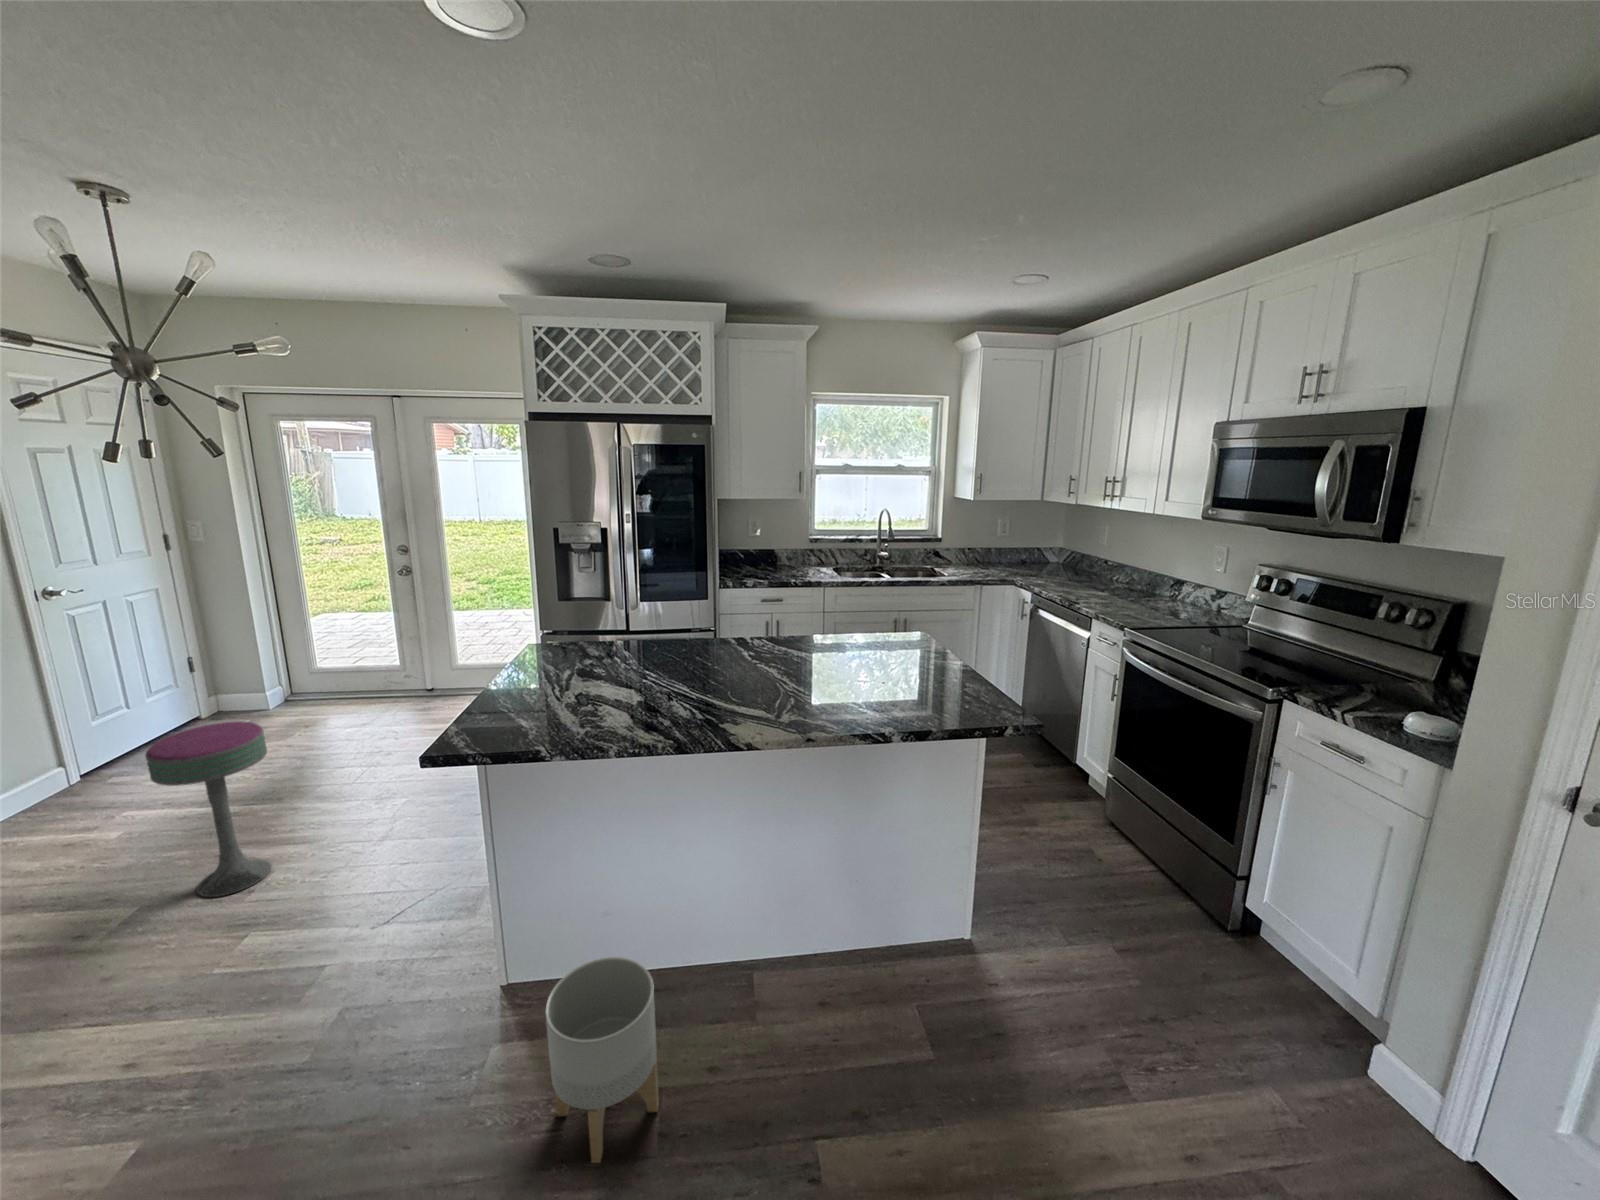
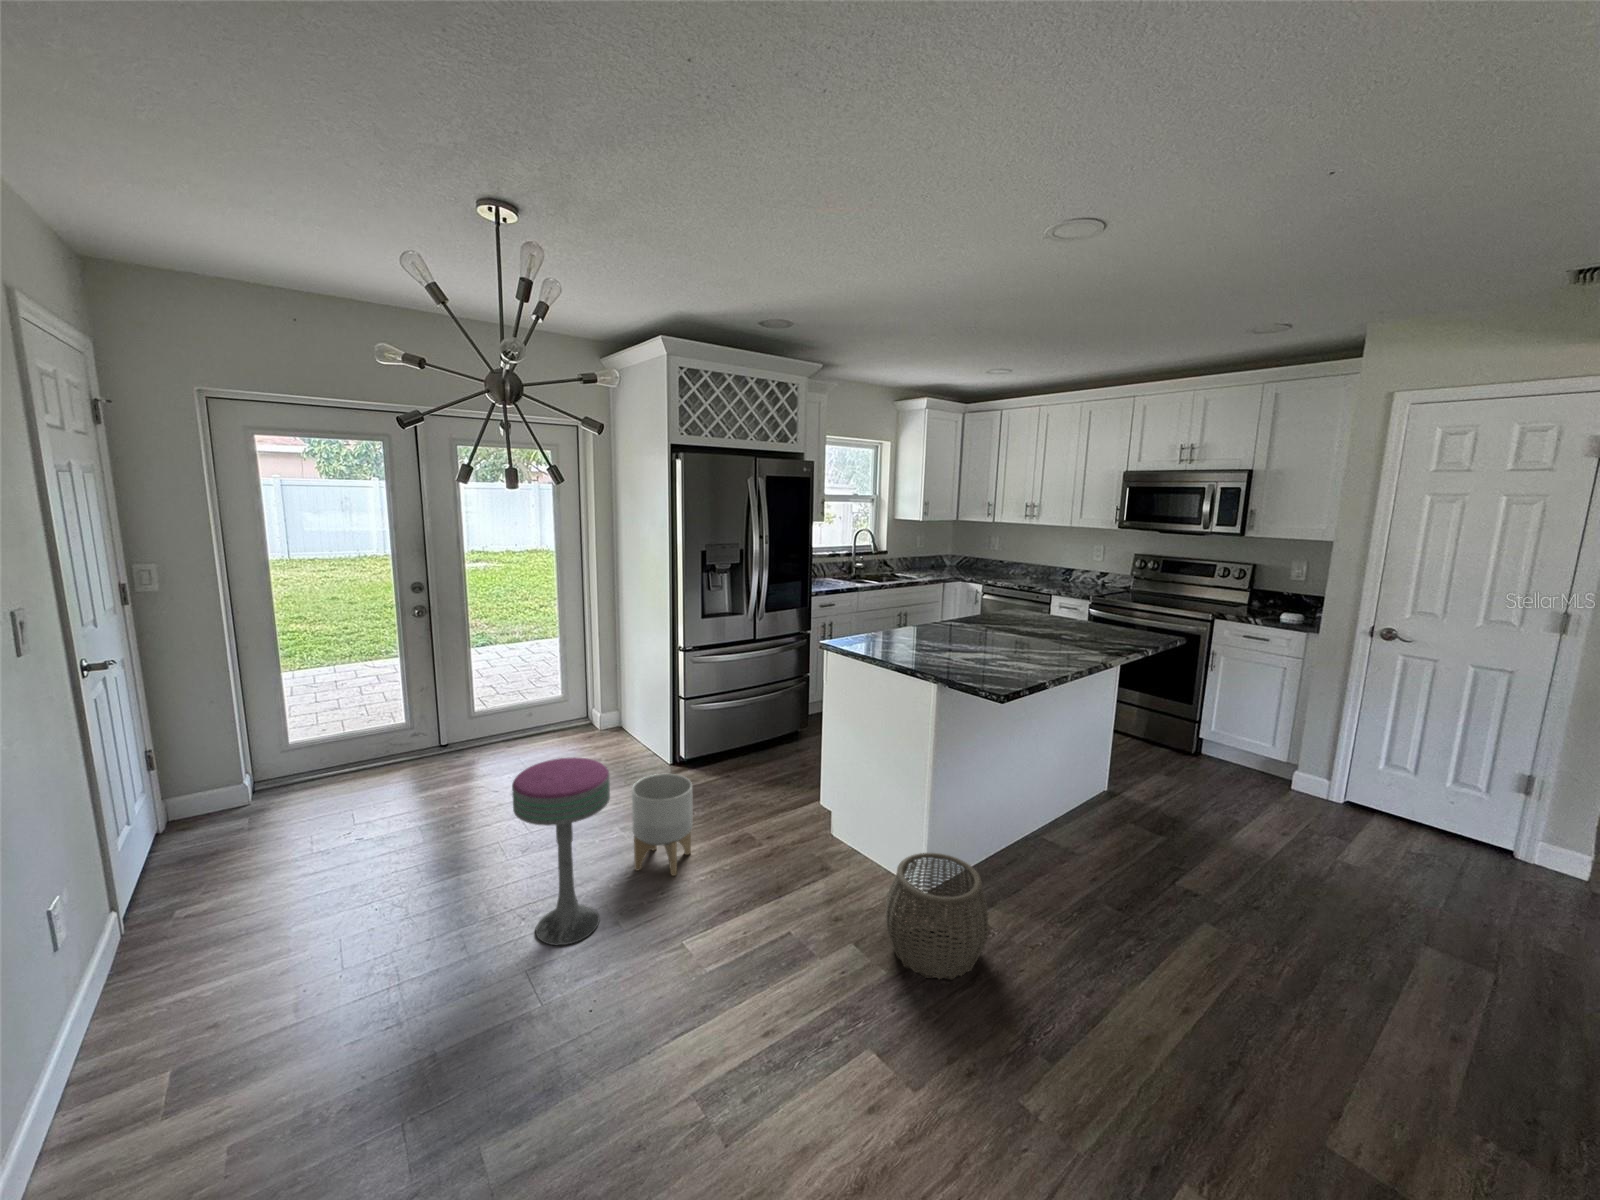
woven basket: none [302,931,462,1112] -> present [886,853,989,979]
planter: present [545,957,659,1163] -> present [632,774,692,876]

